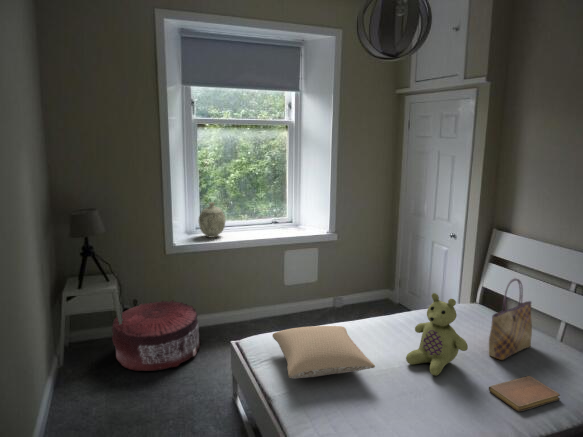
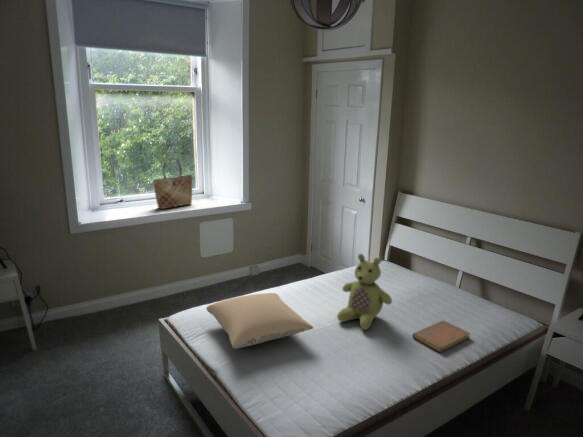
decorative vase: present [199,202,225,238] -> none [104,175,135,213]
tote bag: present [489,278,532,360] -> present [153,158,192,209]
pouf: present [112,300,201,371] -> none [14,282,119,362]

